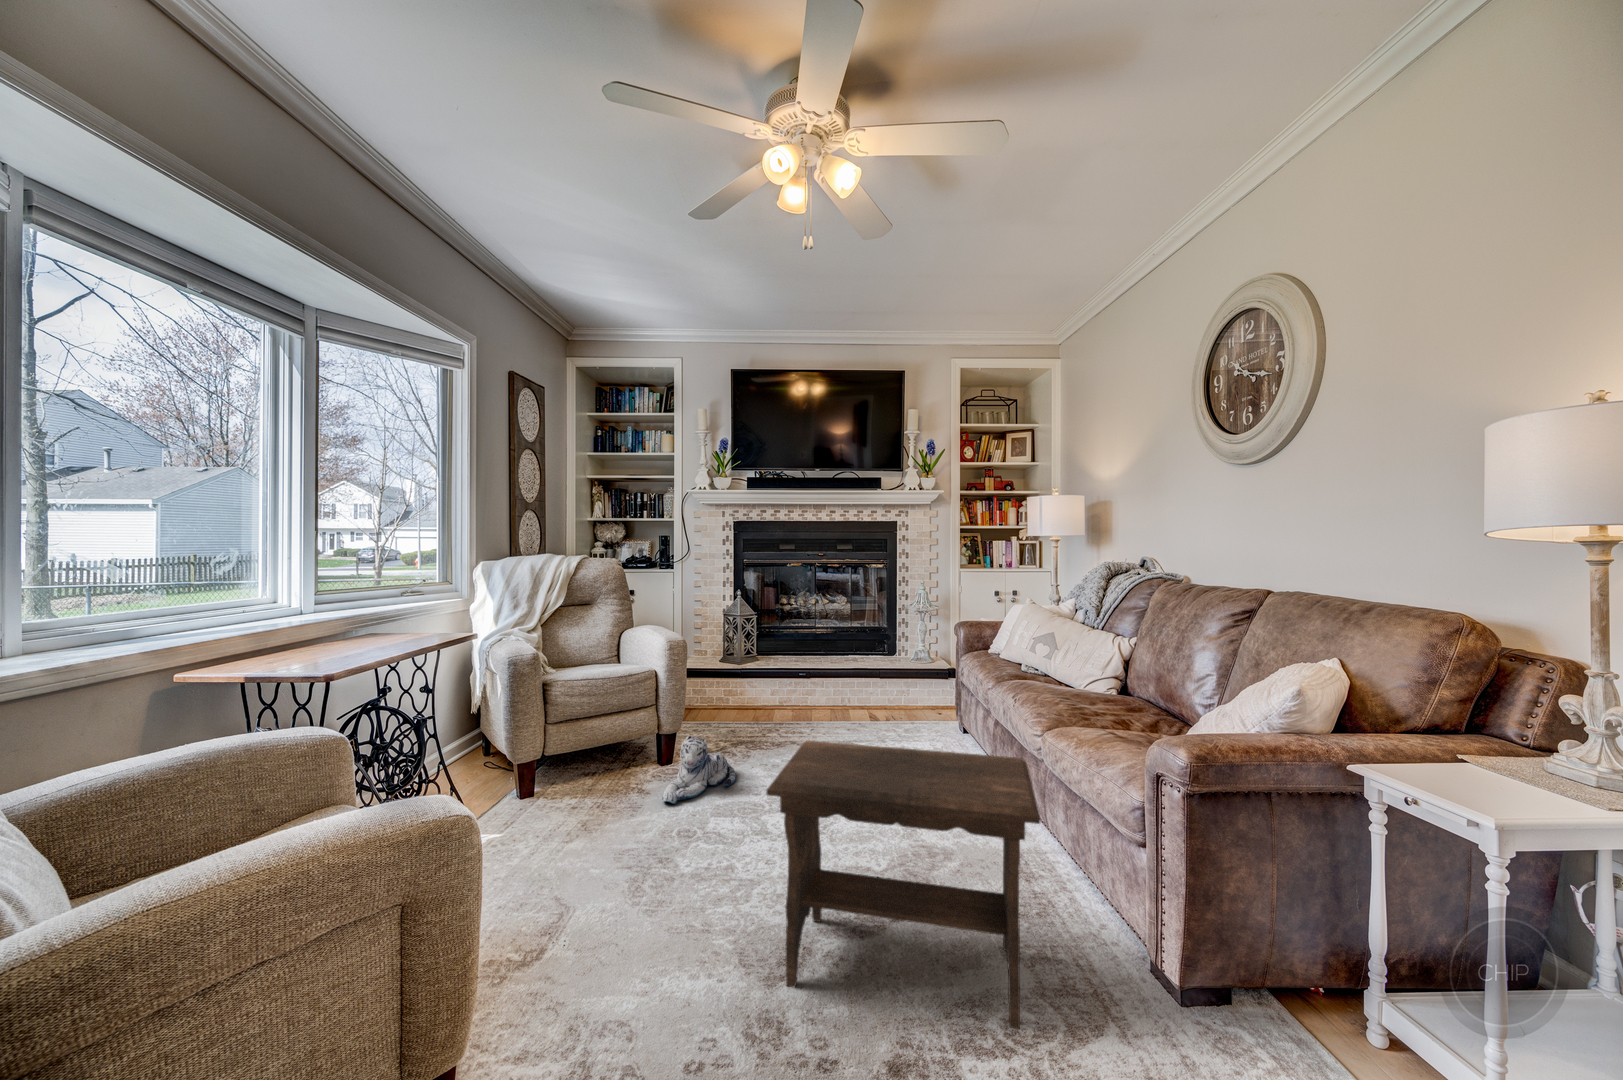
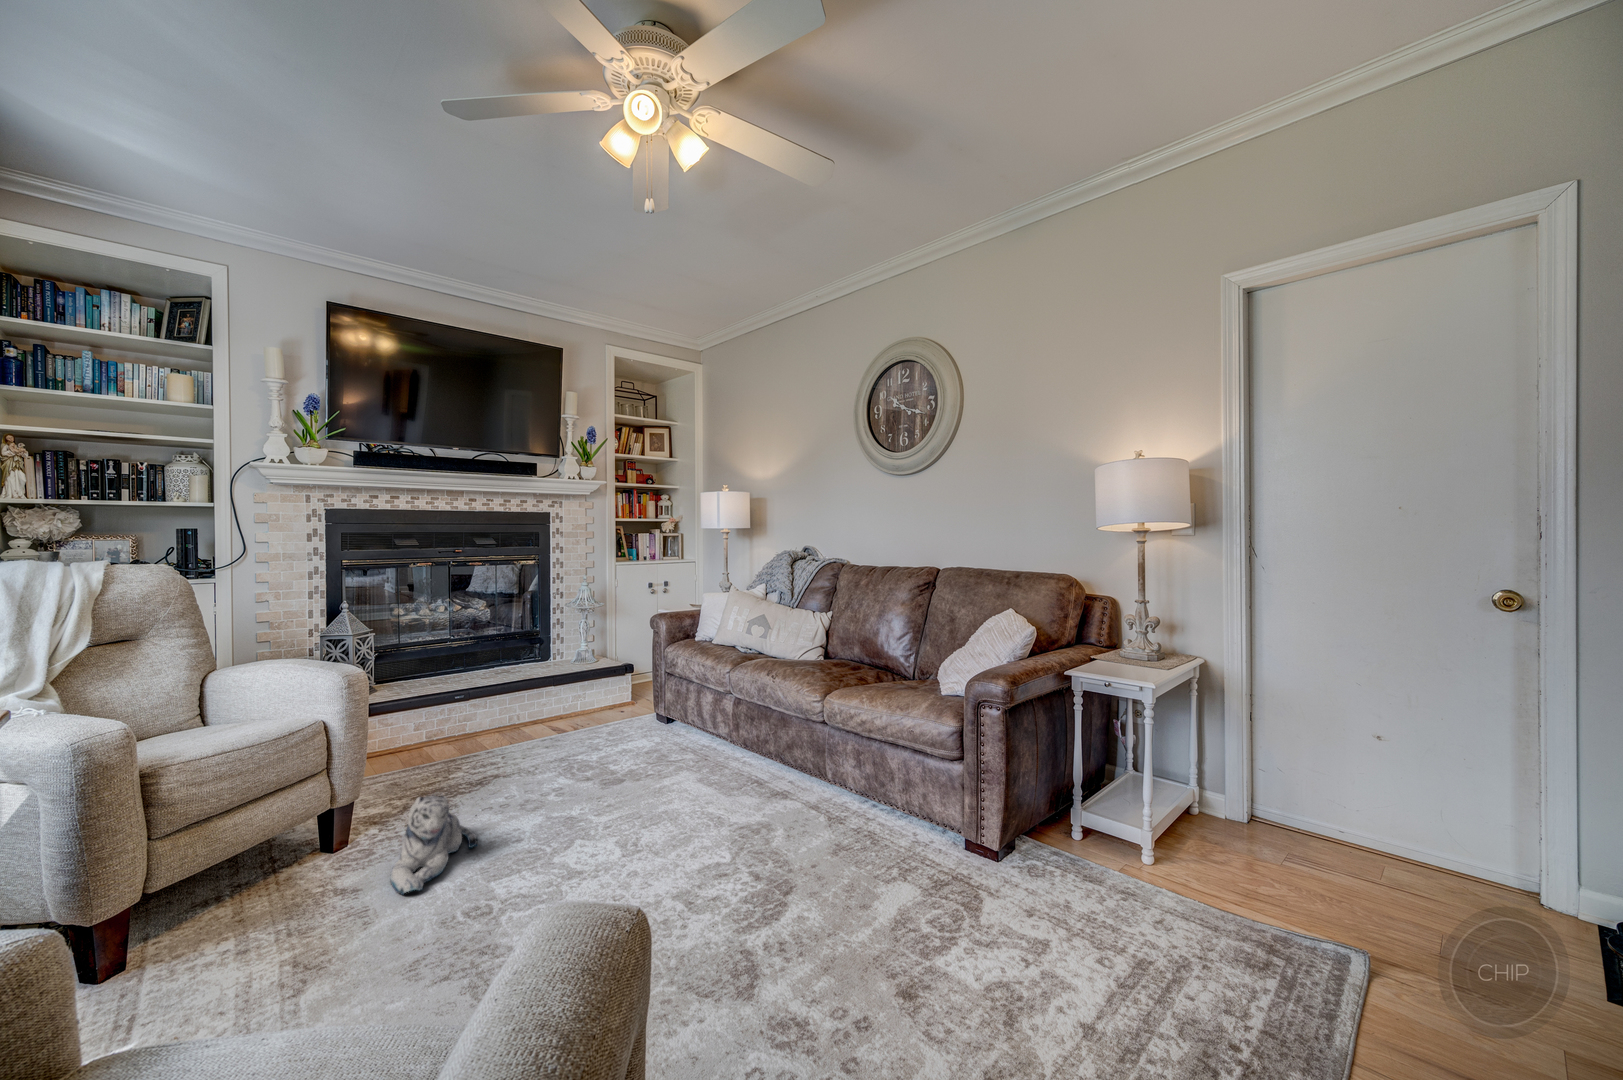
footstool: present [766,741,1040,1029] -> none [704,714,961,990]

